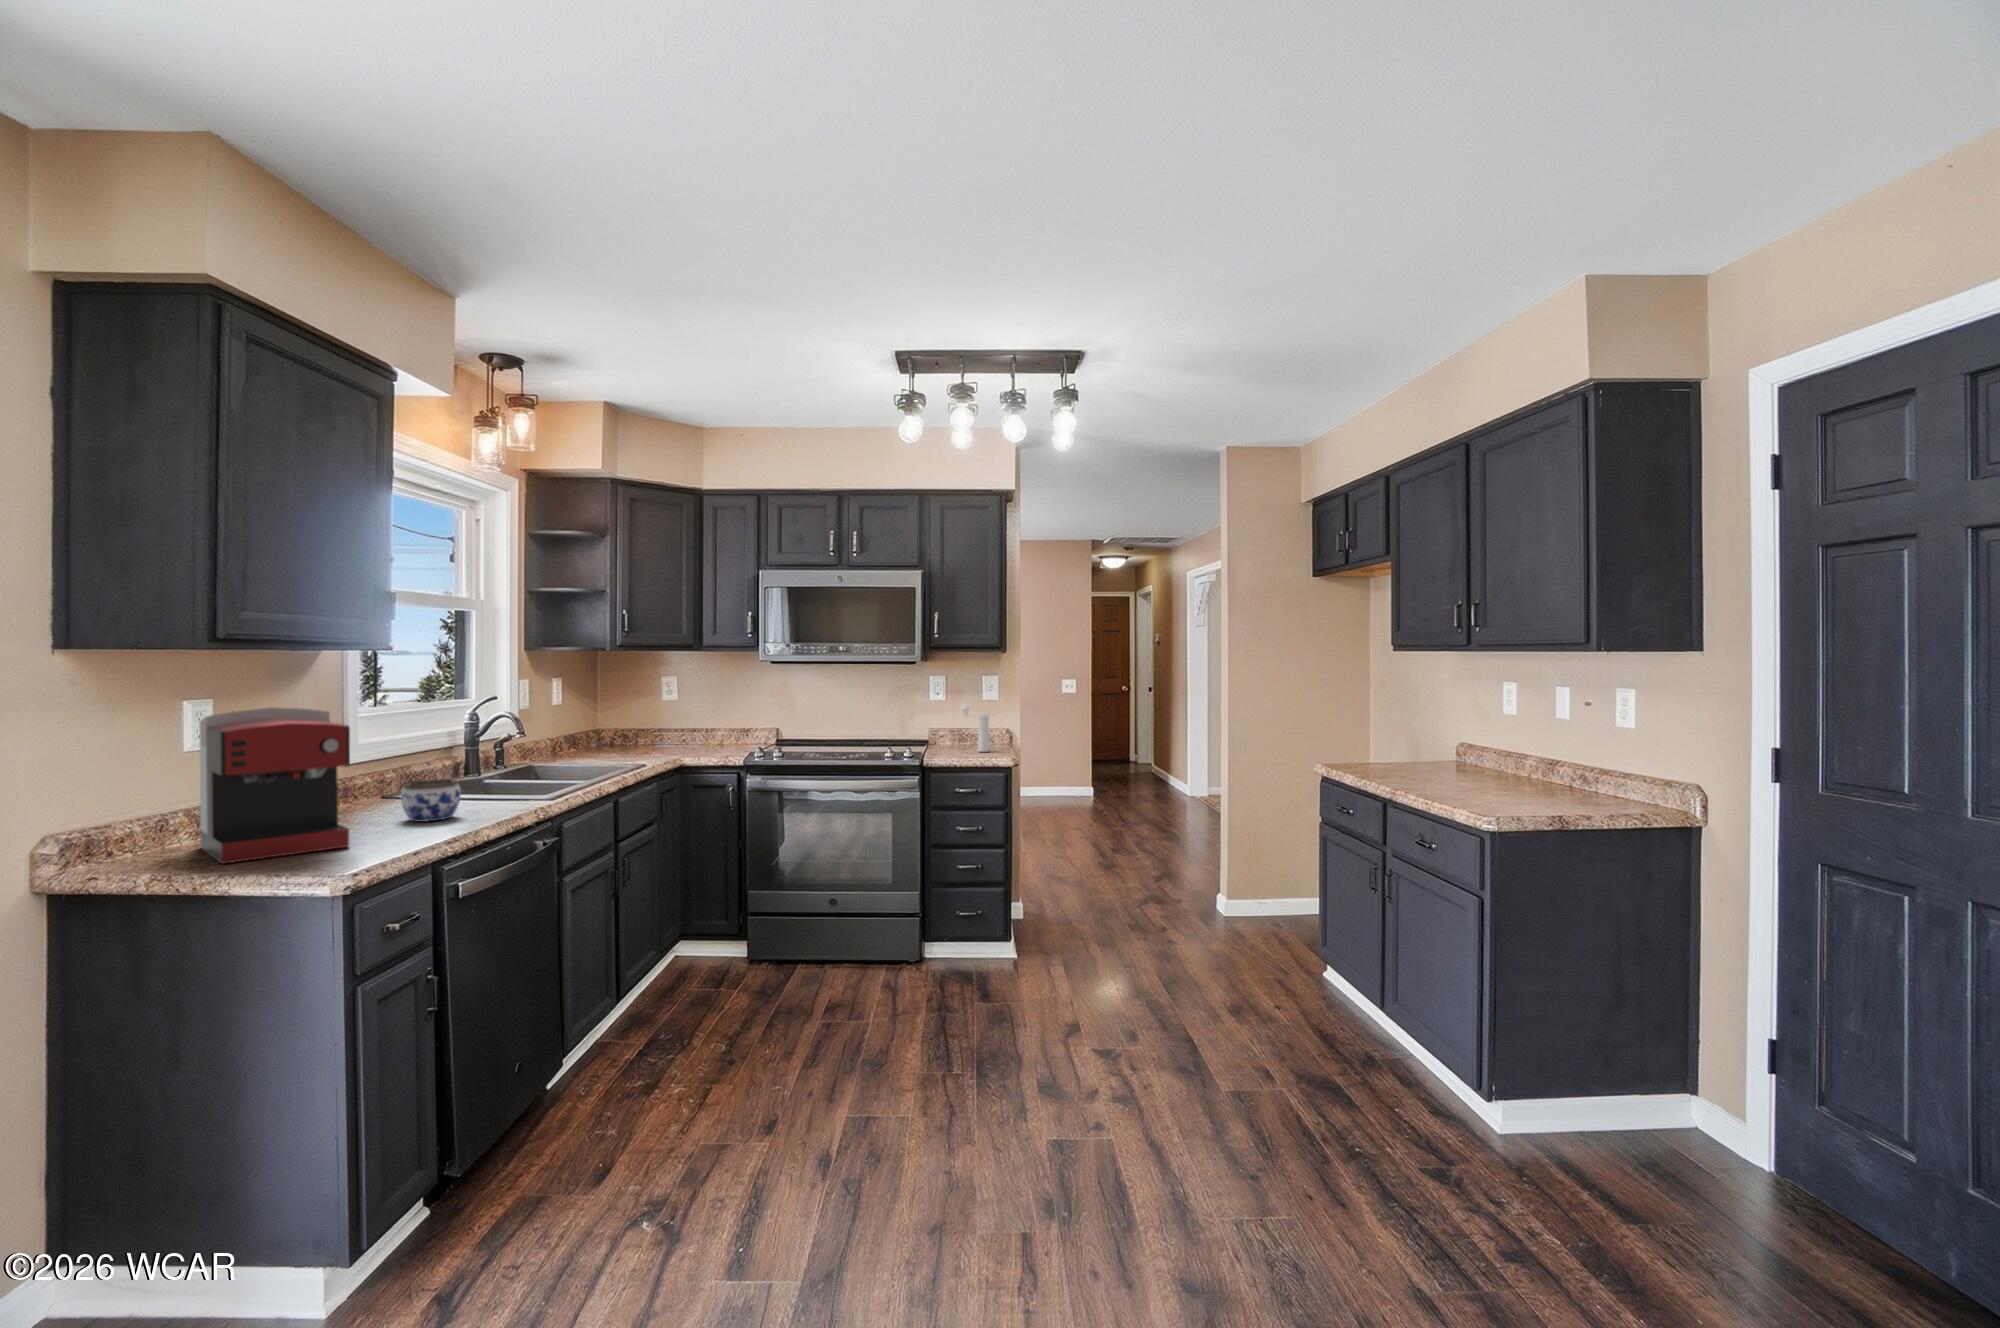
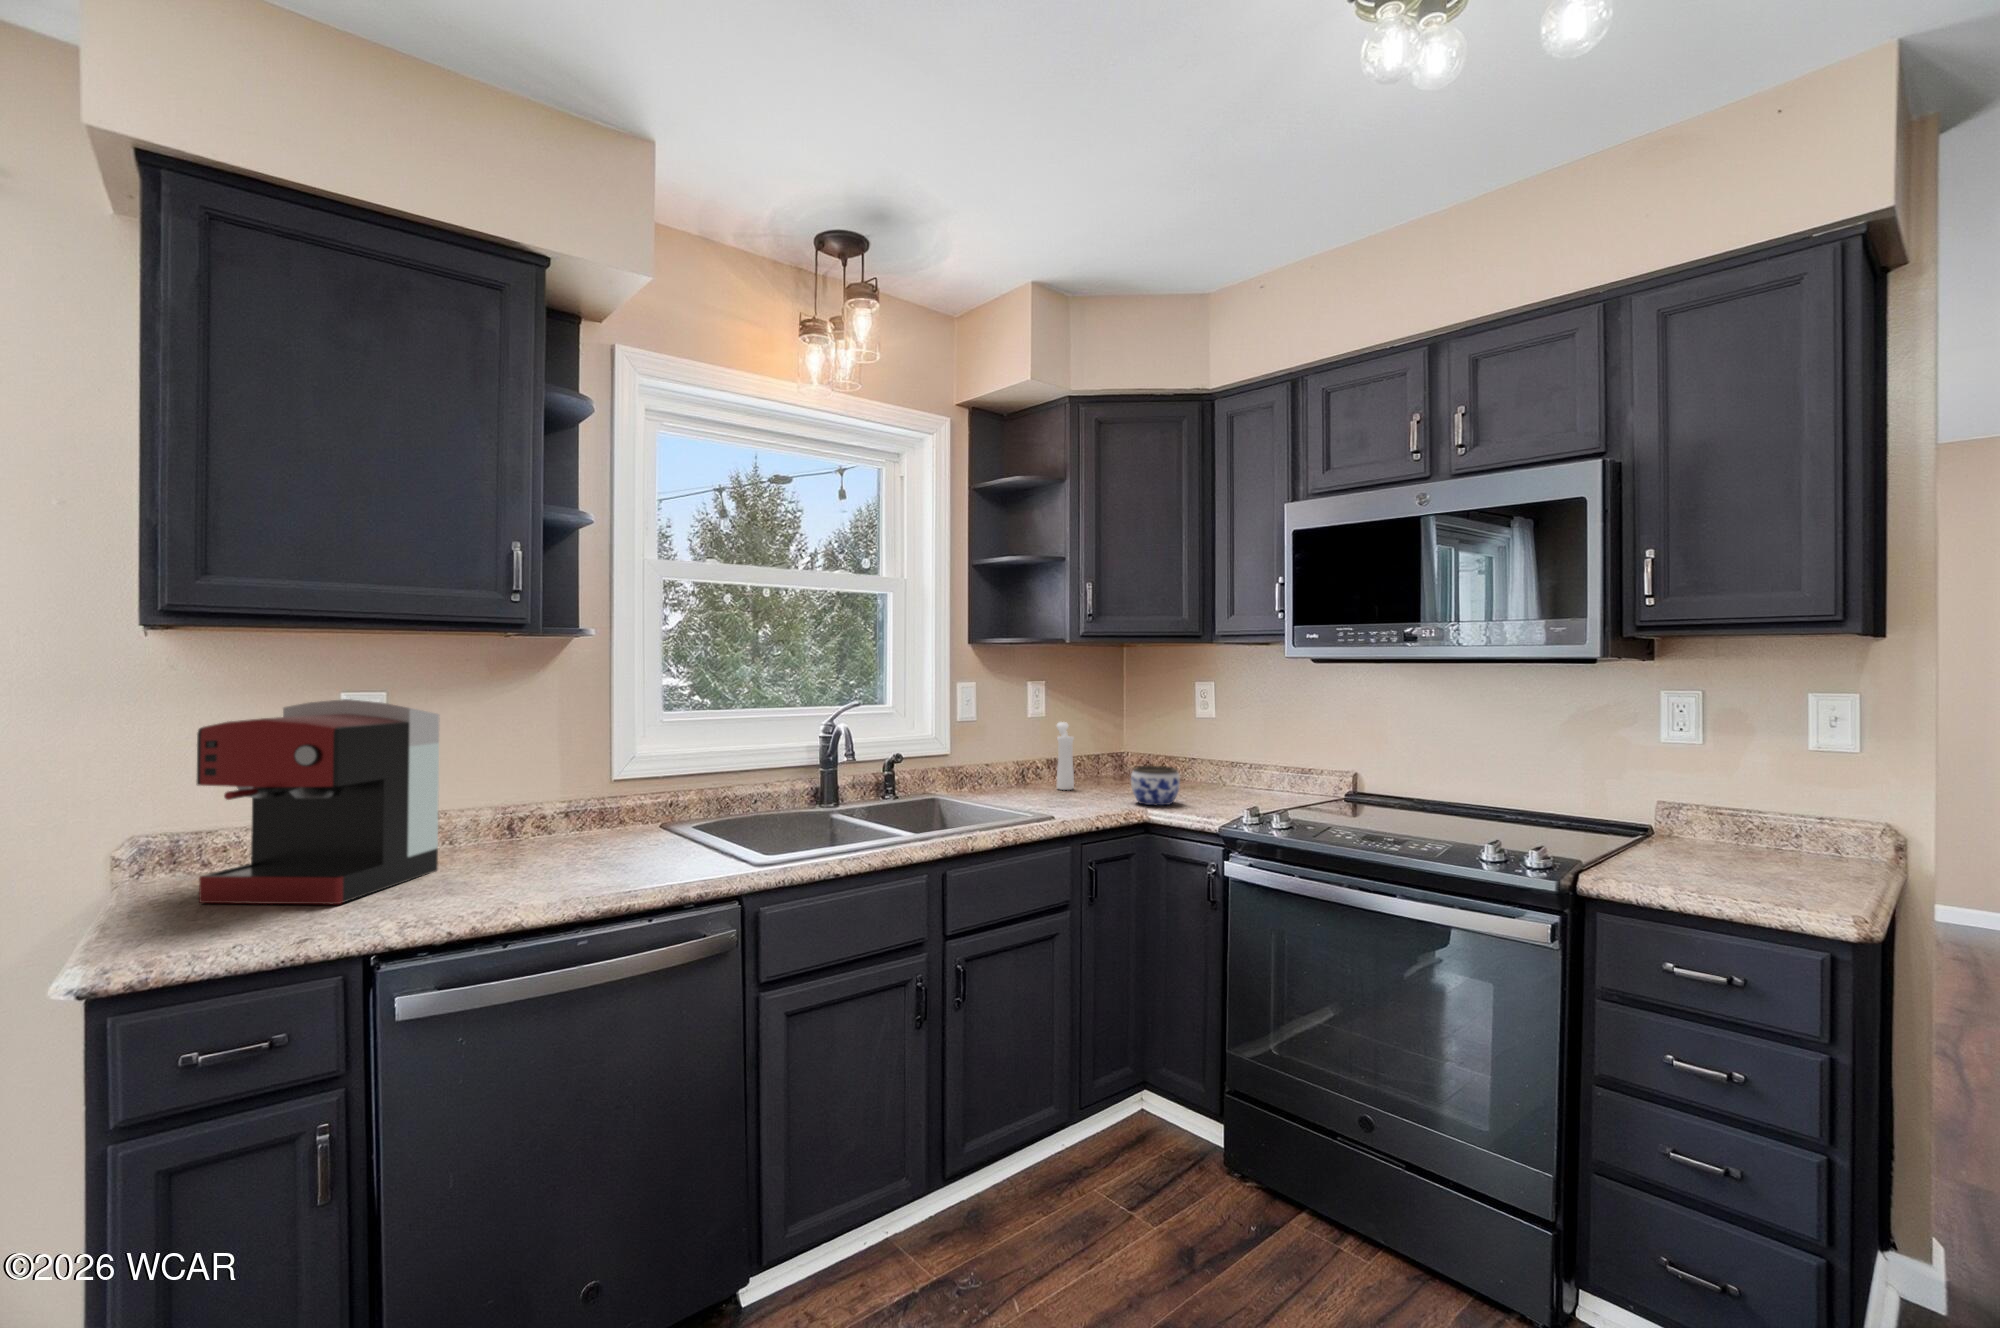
pepper mill: present [962,706,990,752] -> present [1057,722,1074,790]
jar: present [401,779,461,822] -> present [1131,766,1180,805]

